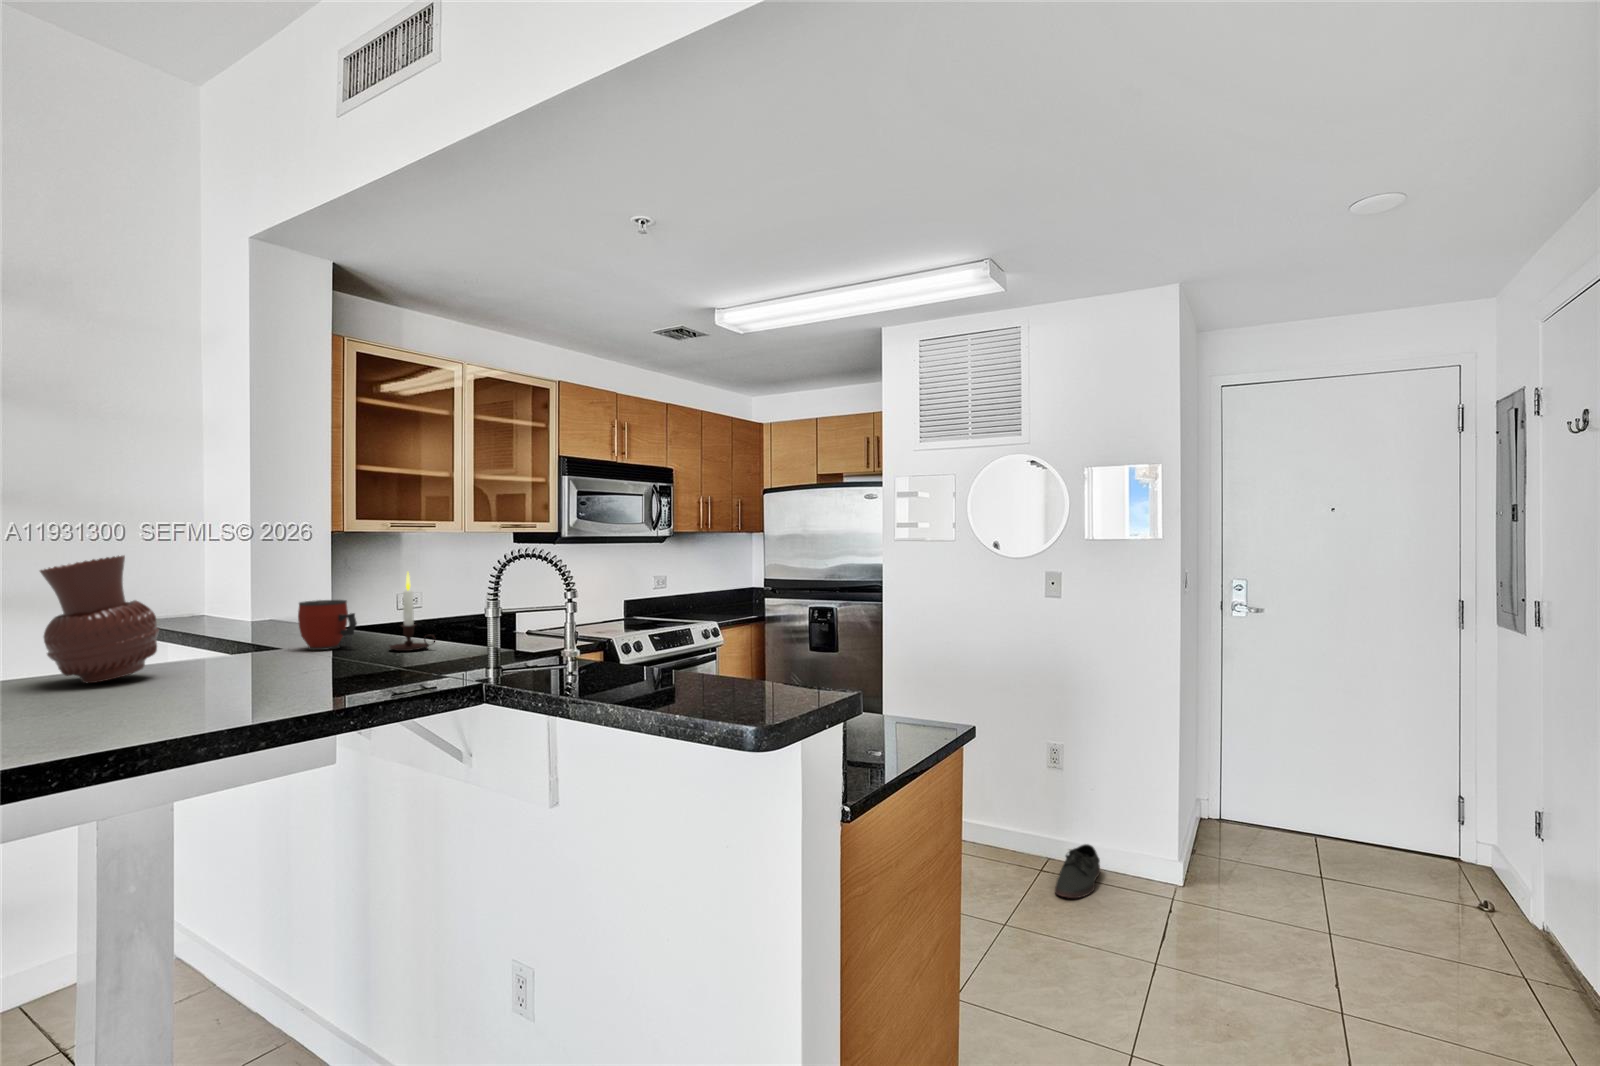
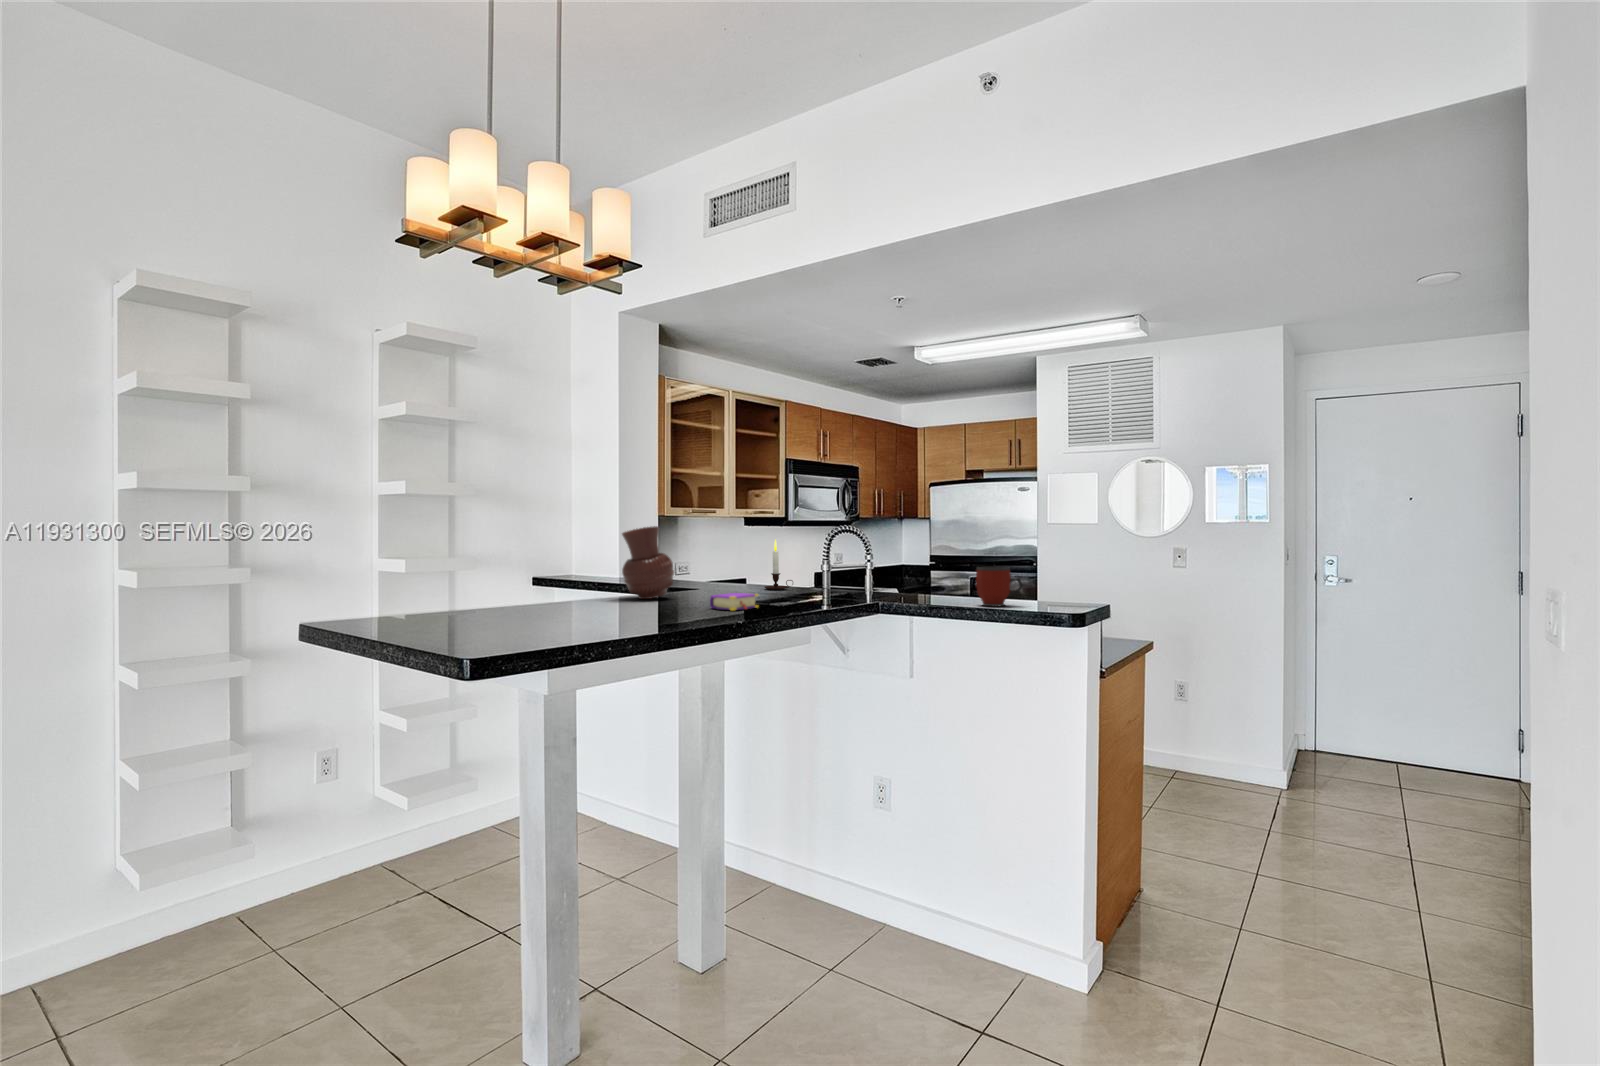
mug: present [298,600,357,650] -> present [976,567,1023,606]
book: none [78,678,266,727] -> present [710,593,758,611]
shoe: present [1055,844,1100,898] -> none [1185,756,1219,792]

